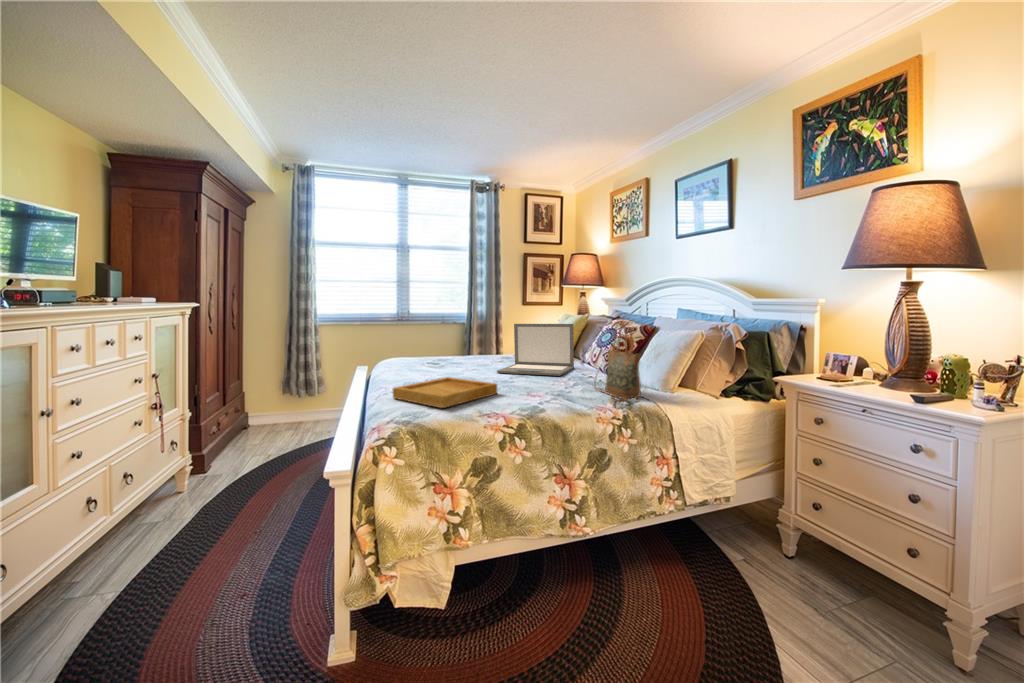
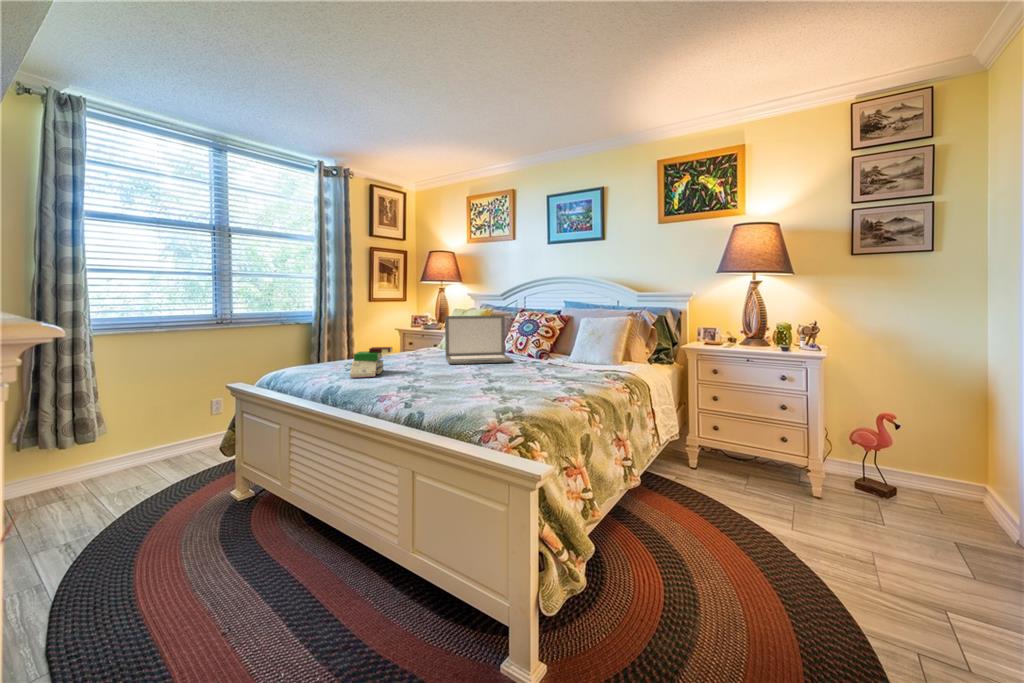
handbag: present [594,323,641,402] -> none [562,311,617,374]
book: none [390,352,438,380] -> present [350,347,393,378]
tray: present [393,377,497,408] -> none [412,369,500,394]

